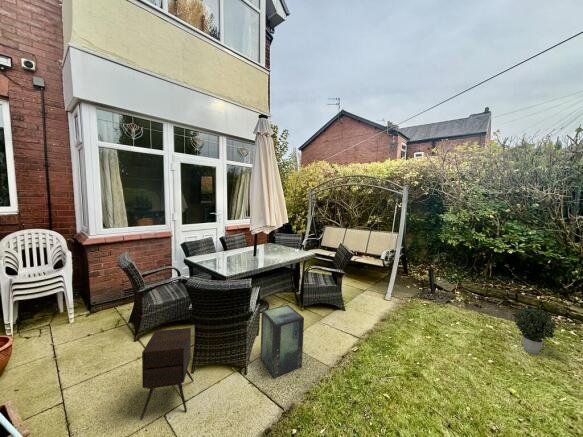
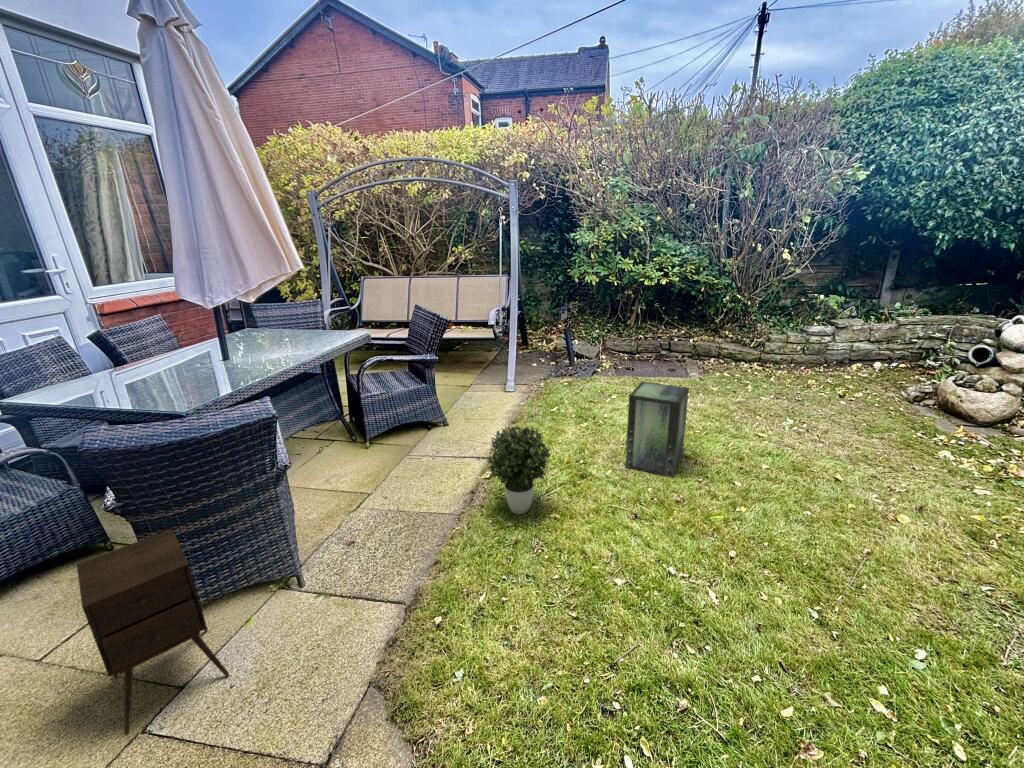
storage box: present [260,305,304,378] -> present [625,382,689,478]
potted plant: present [514,307,556,354] -> present [488,426,551,514]

